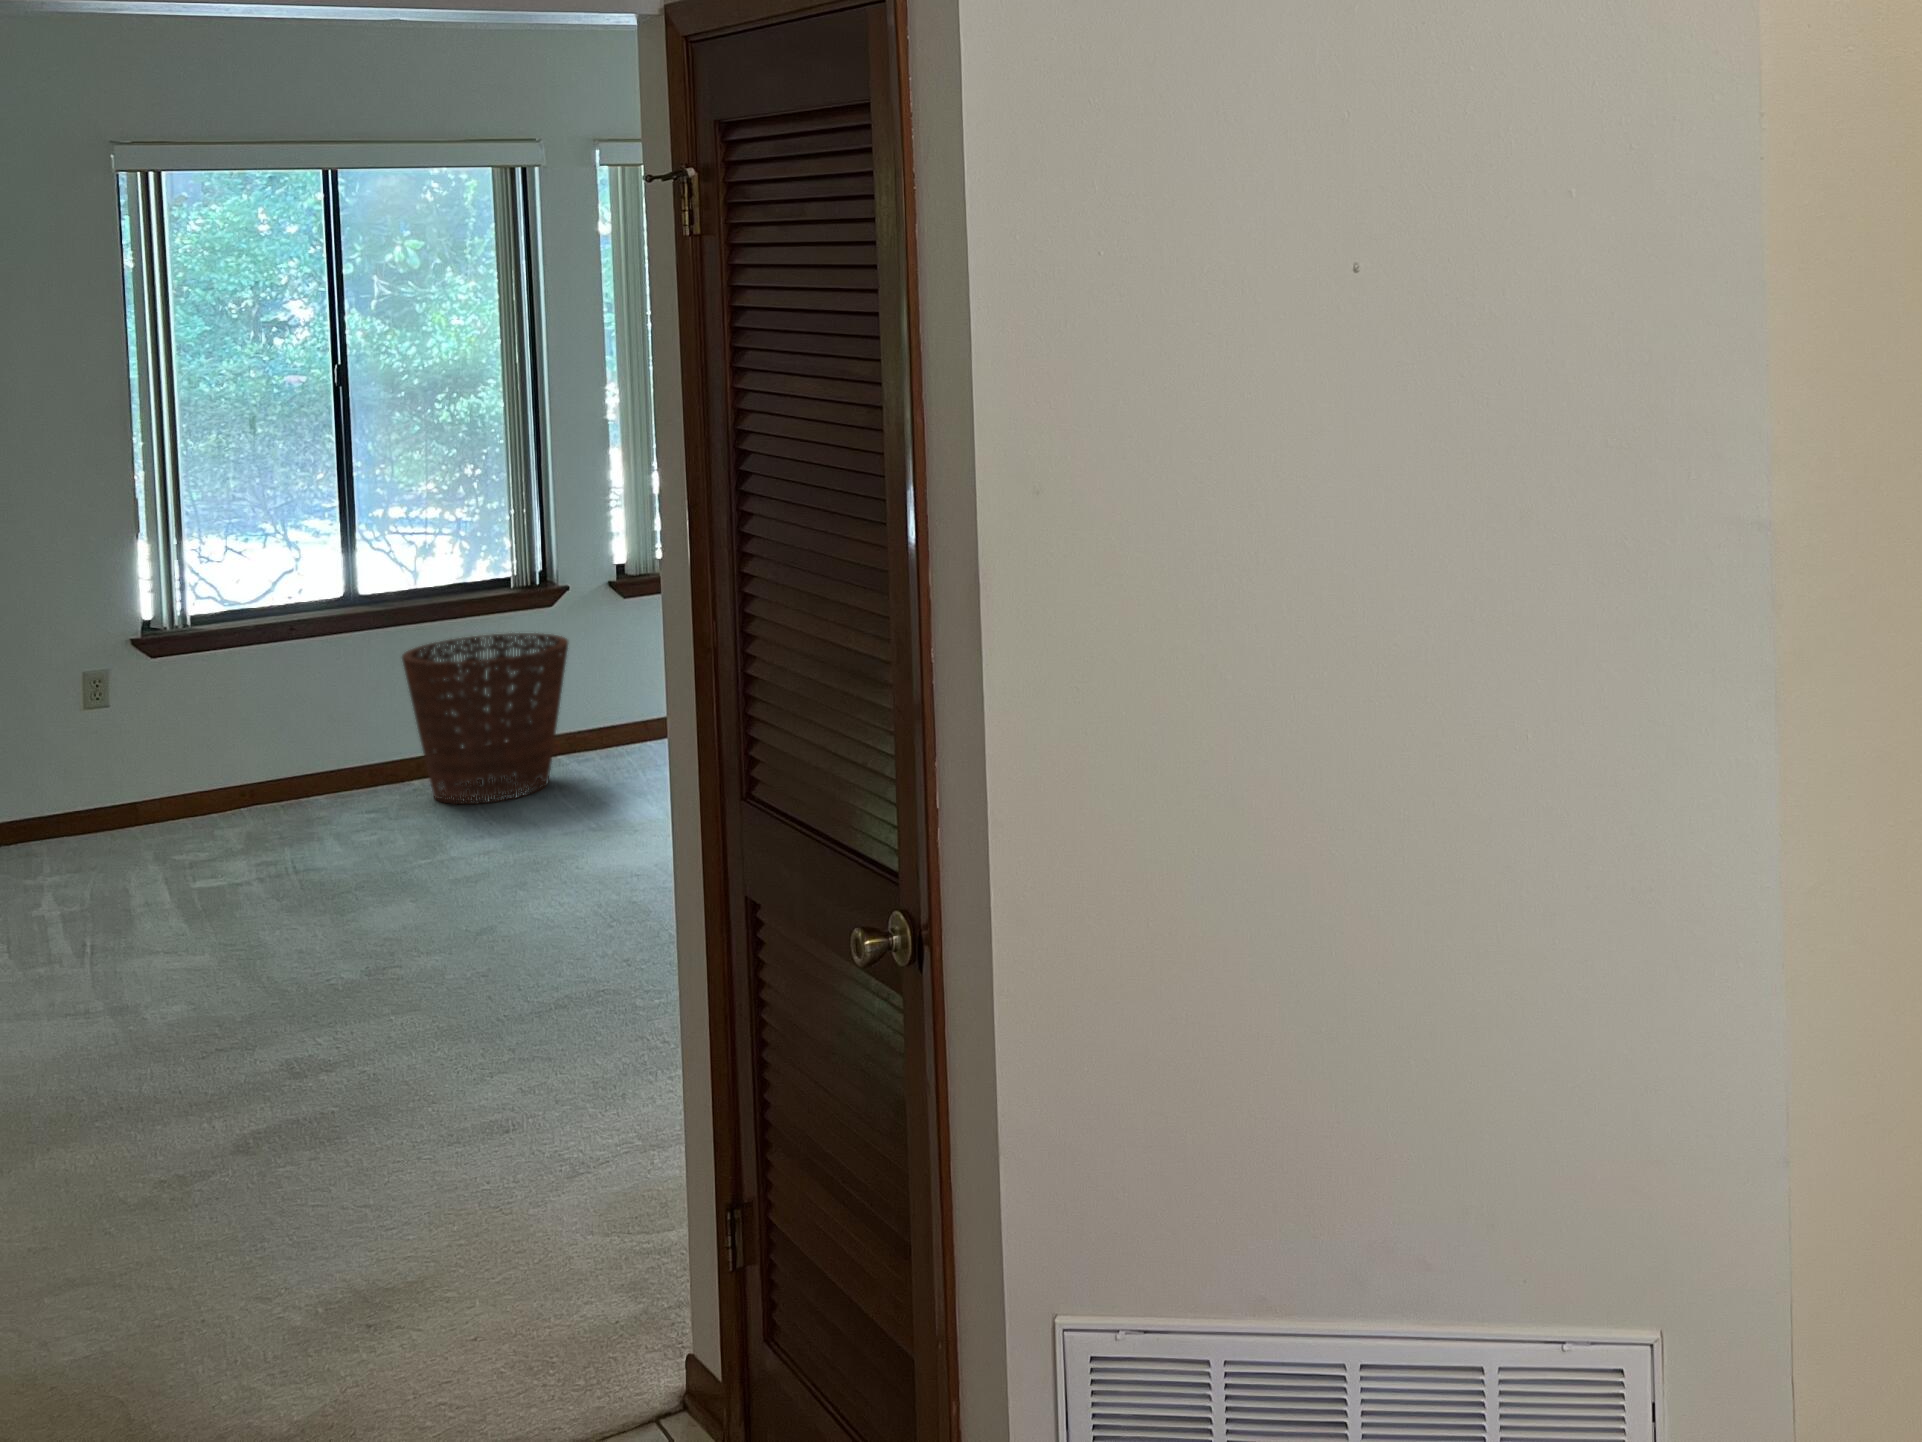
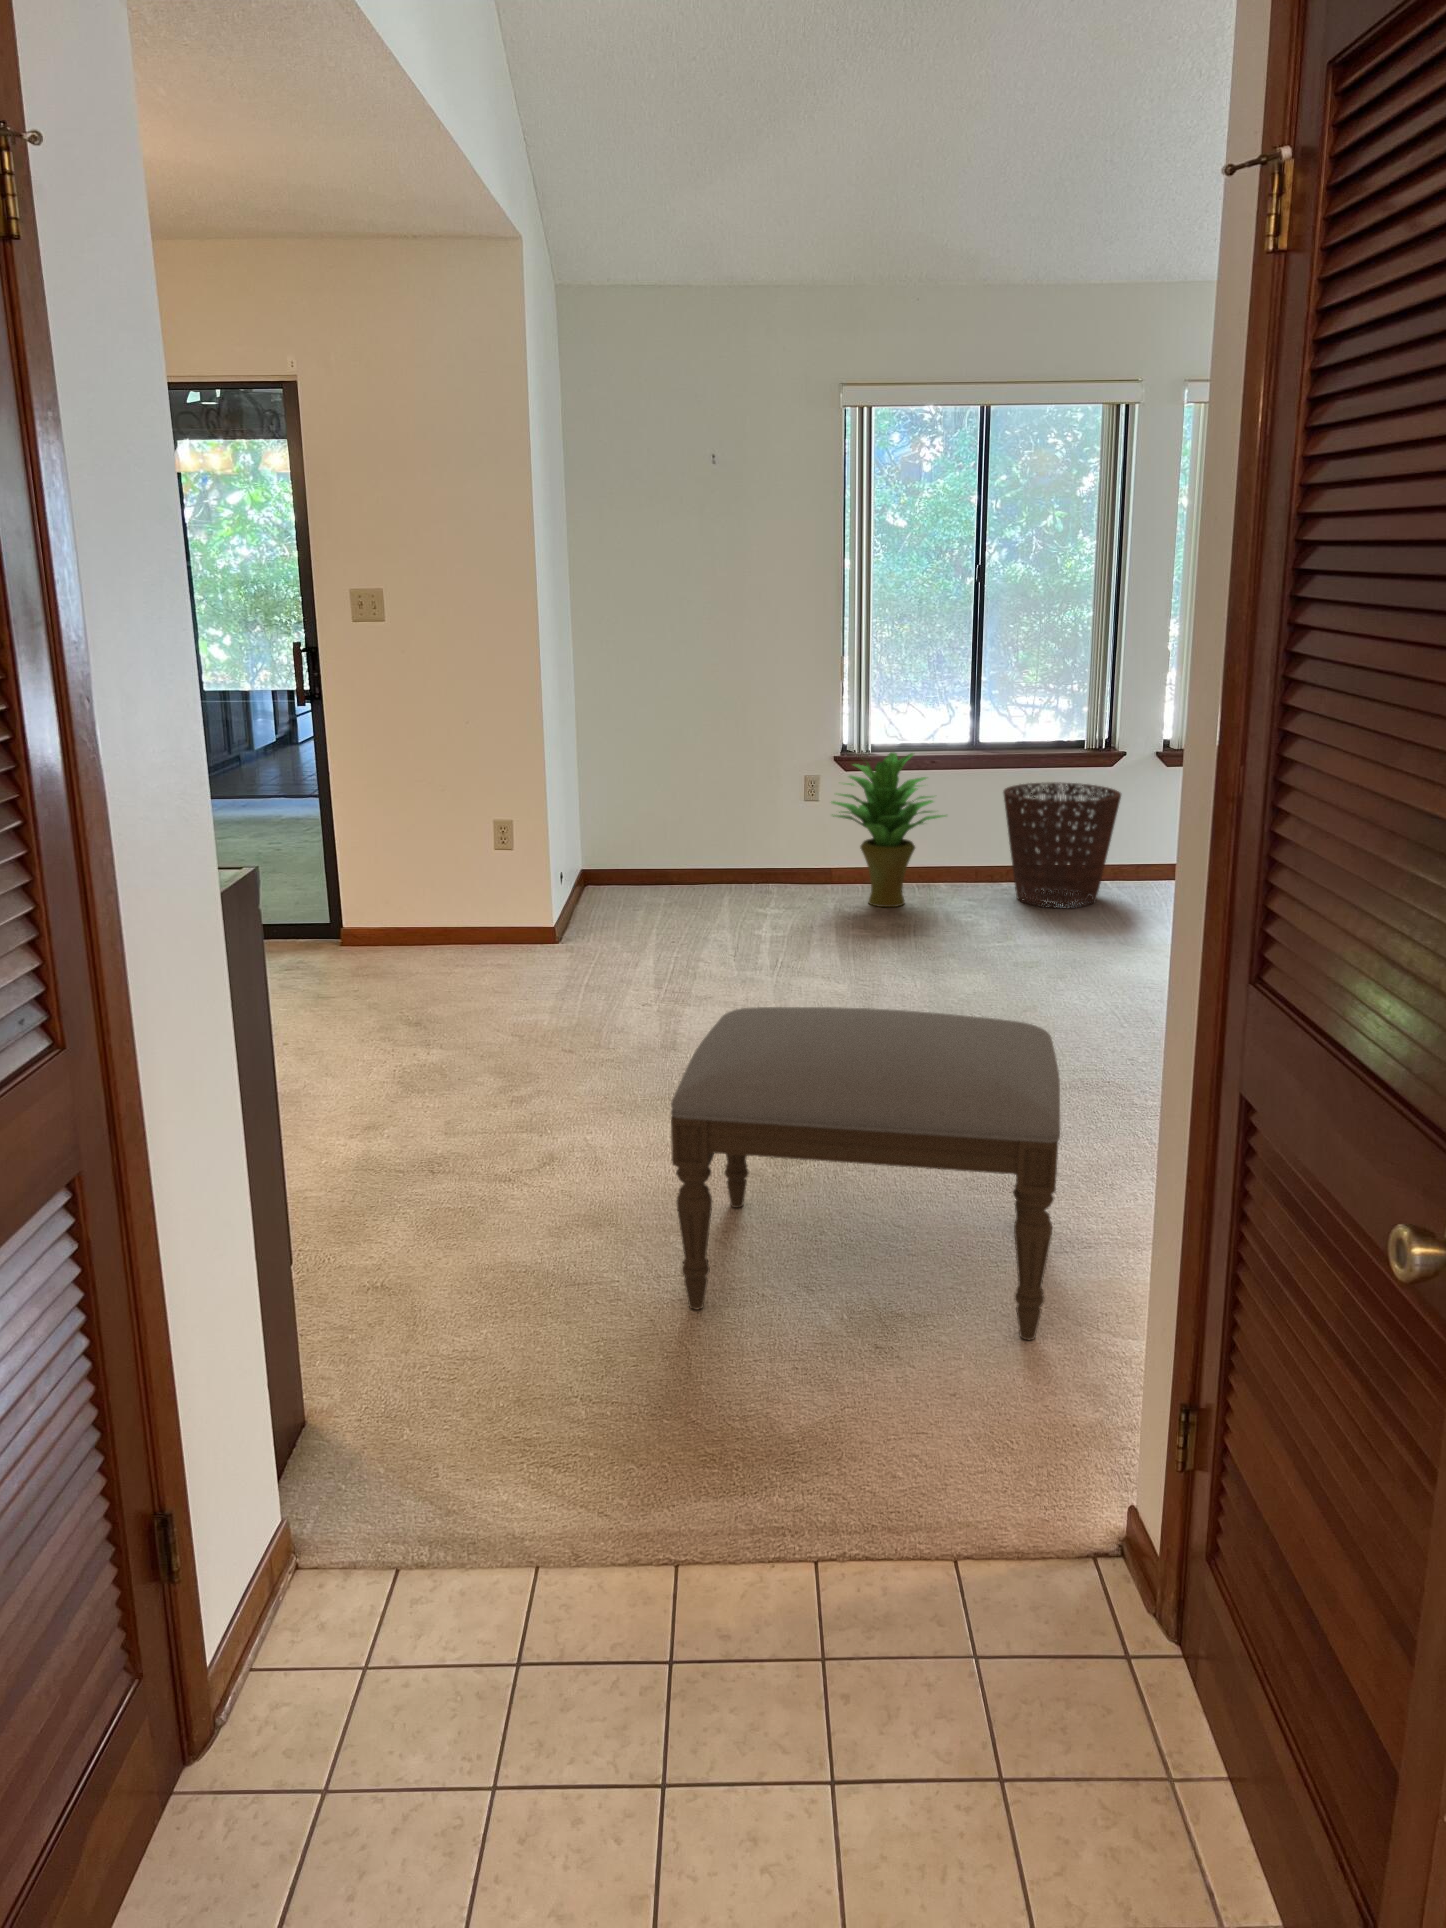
potted plant: none [126,622,323,846] -> present [832,752,946,907]
ottoman: none [55,920,568,1378] -> present [671,1007,1060,1340]

